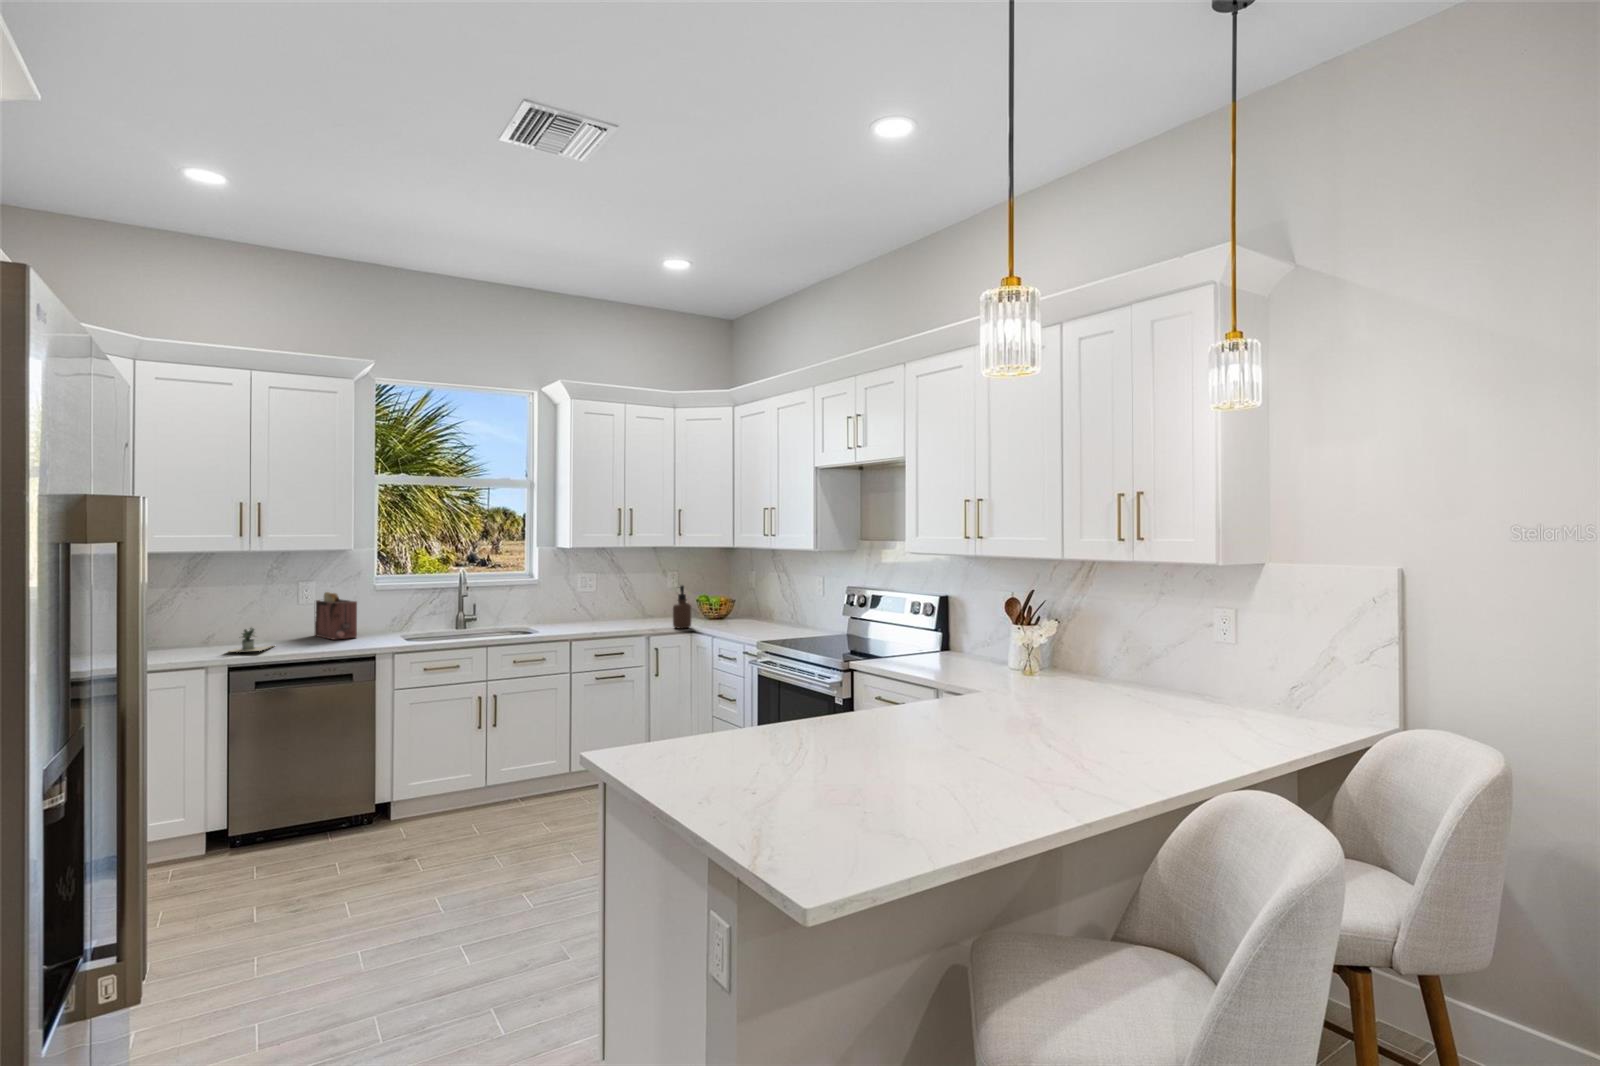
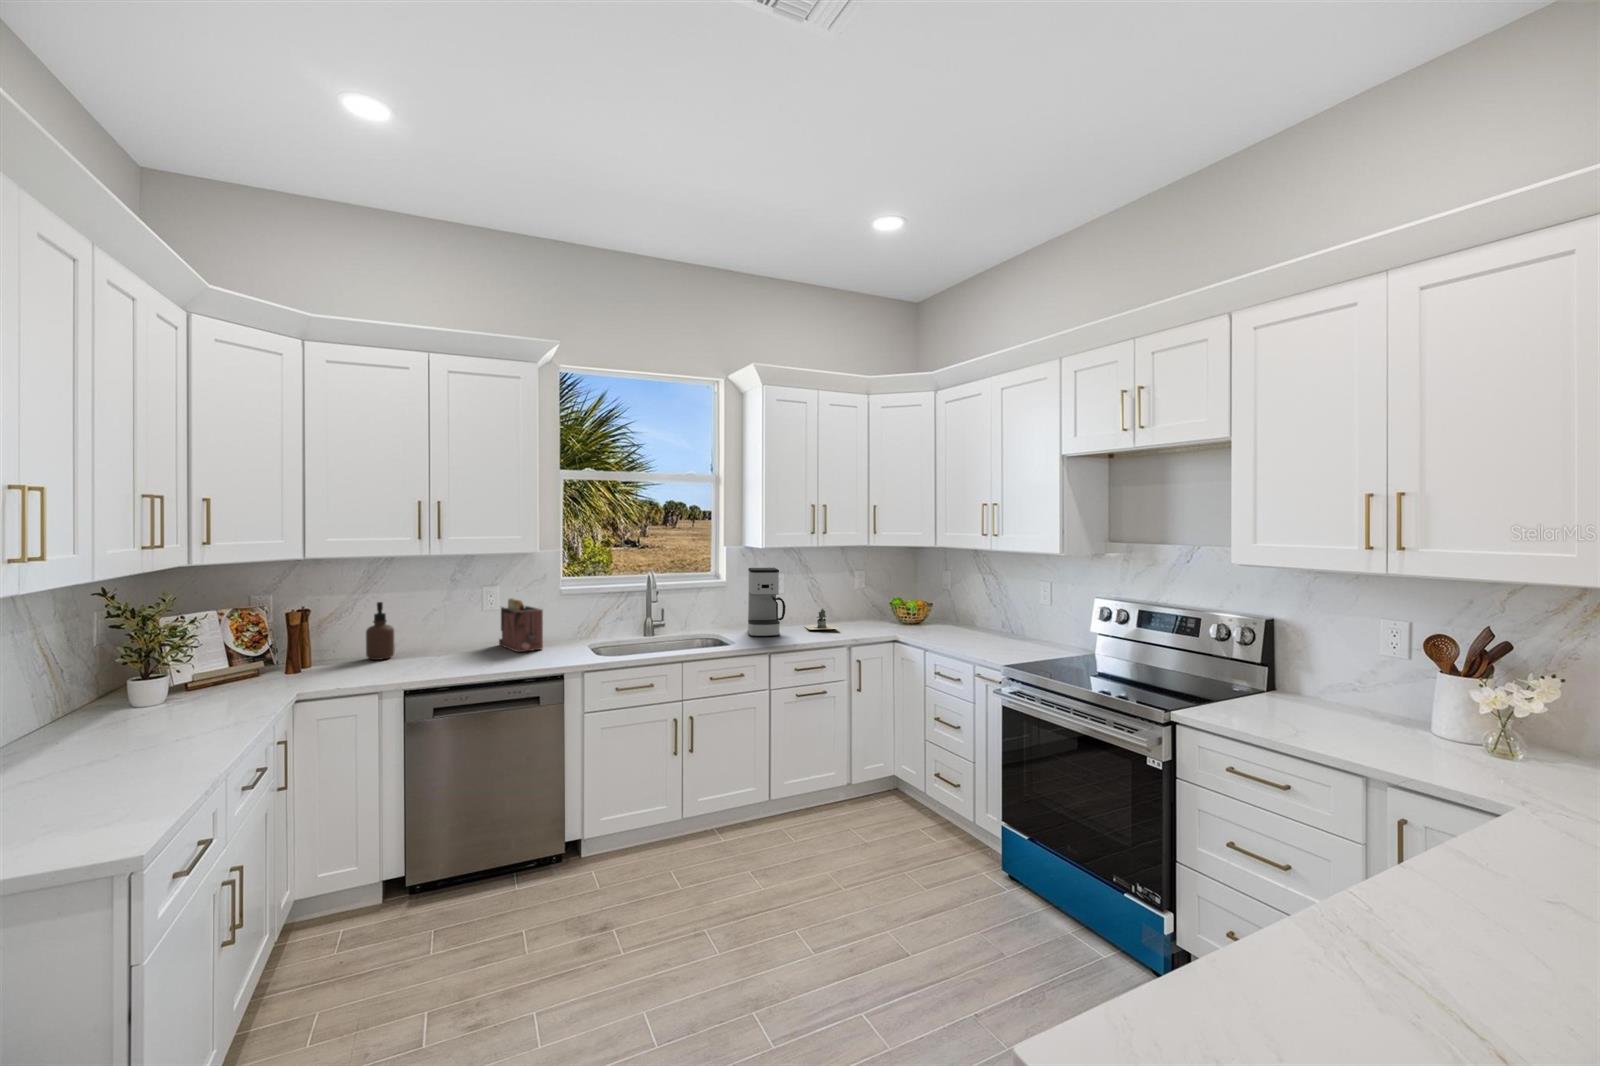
coffee maker: none [557,566,592,628] -> present [748,568,786,636]
soap dispenser: present [673,585,691,629] -> present [366,602,395,660]
potted plant: present [230,628,271,652] -> present [805,609,839,630]

